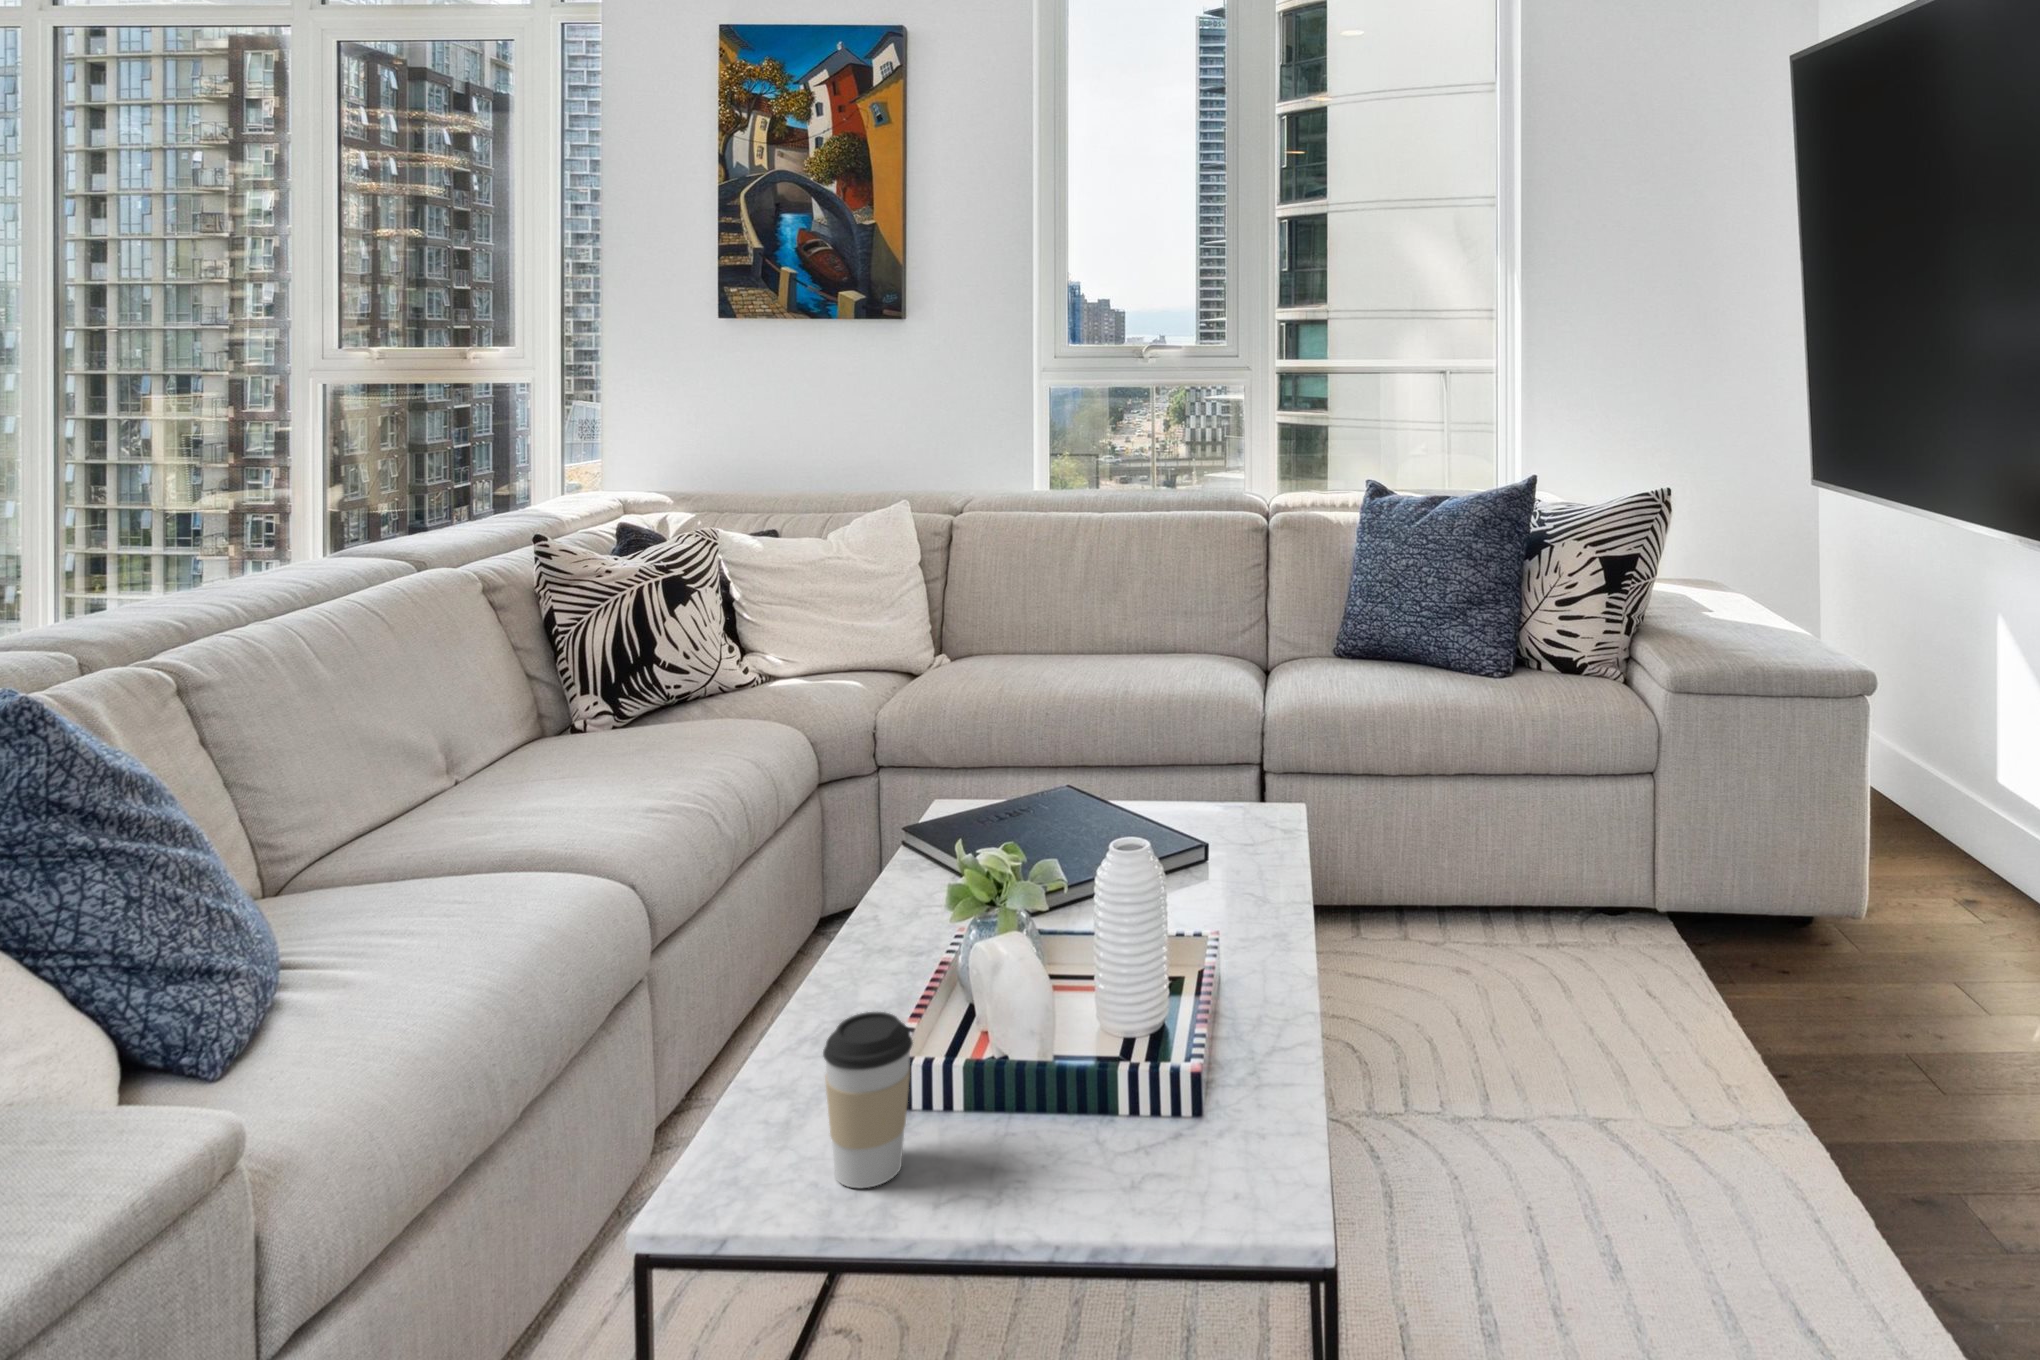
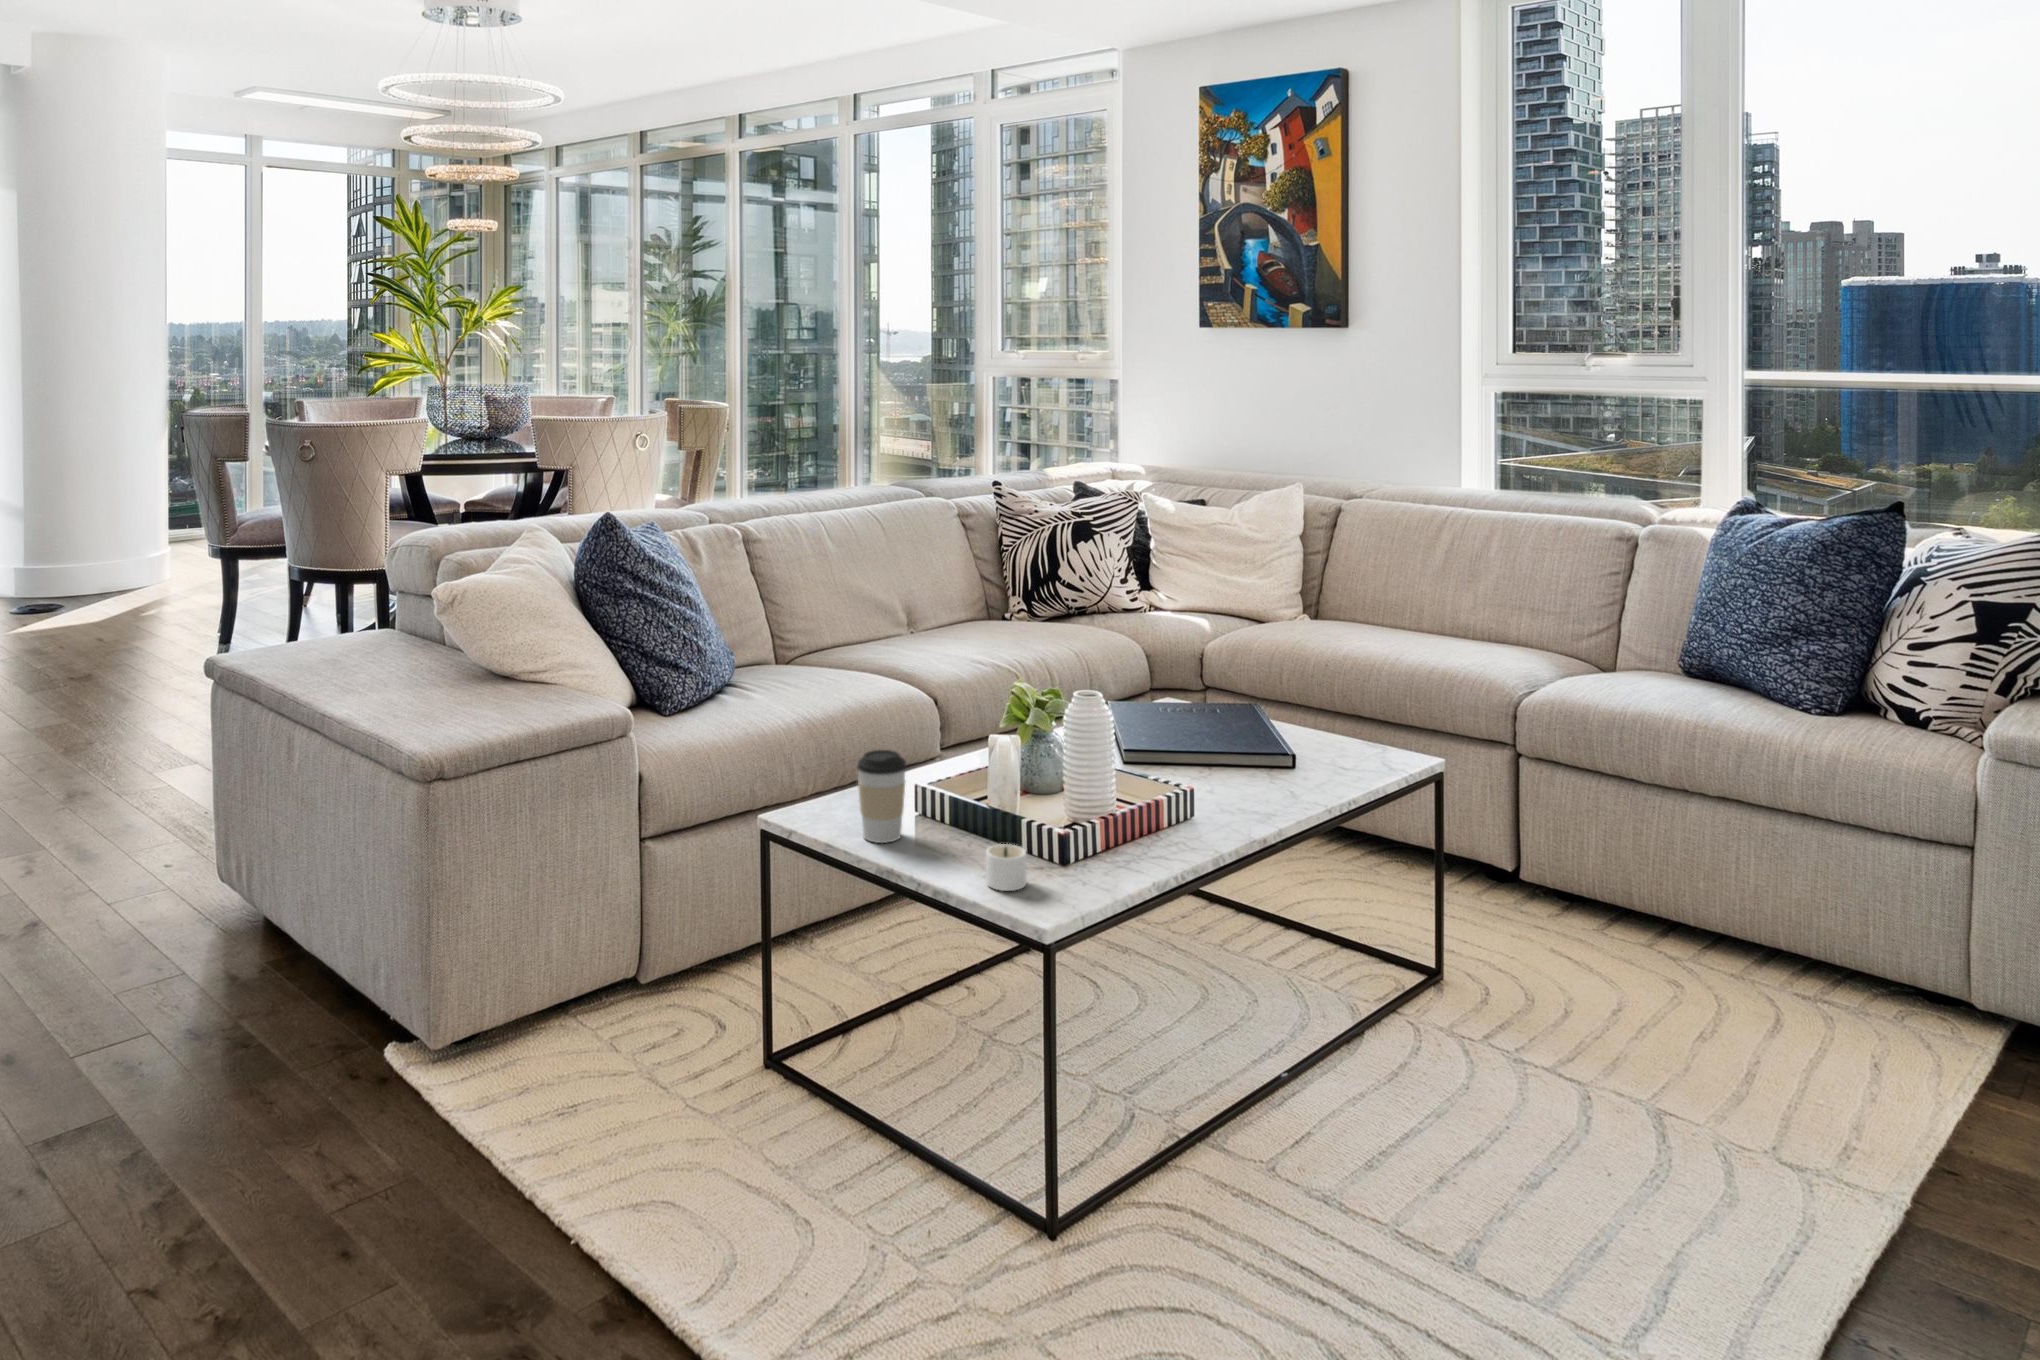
candle: none [1118,1102,1212,1189] -> present [986,844,1026,891]

